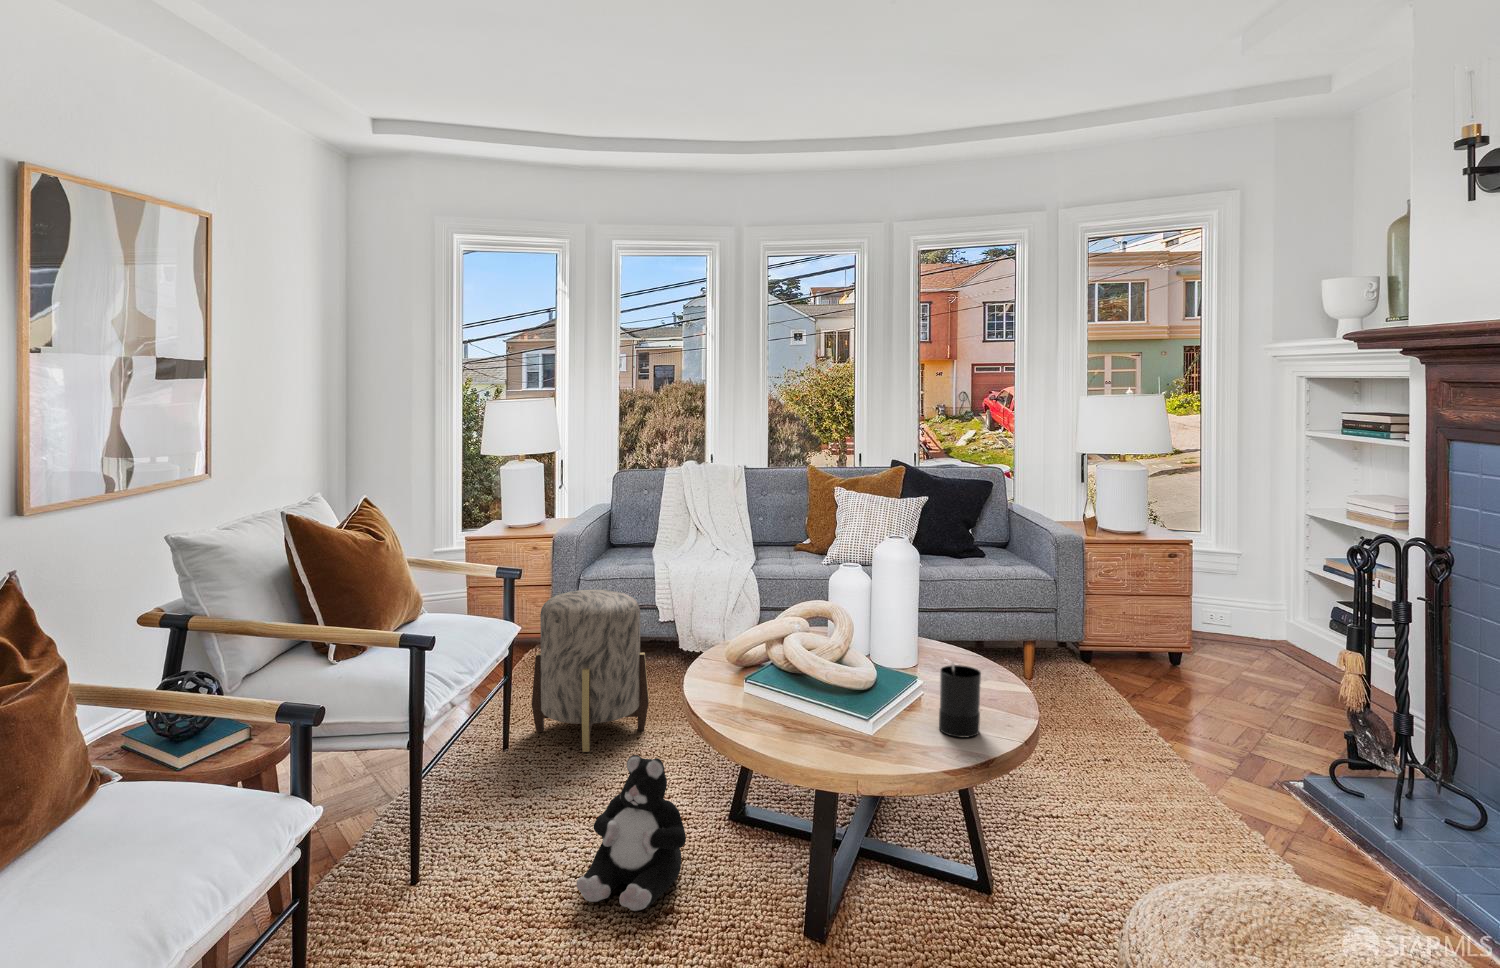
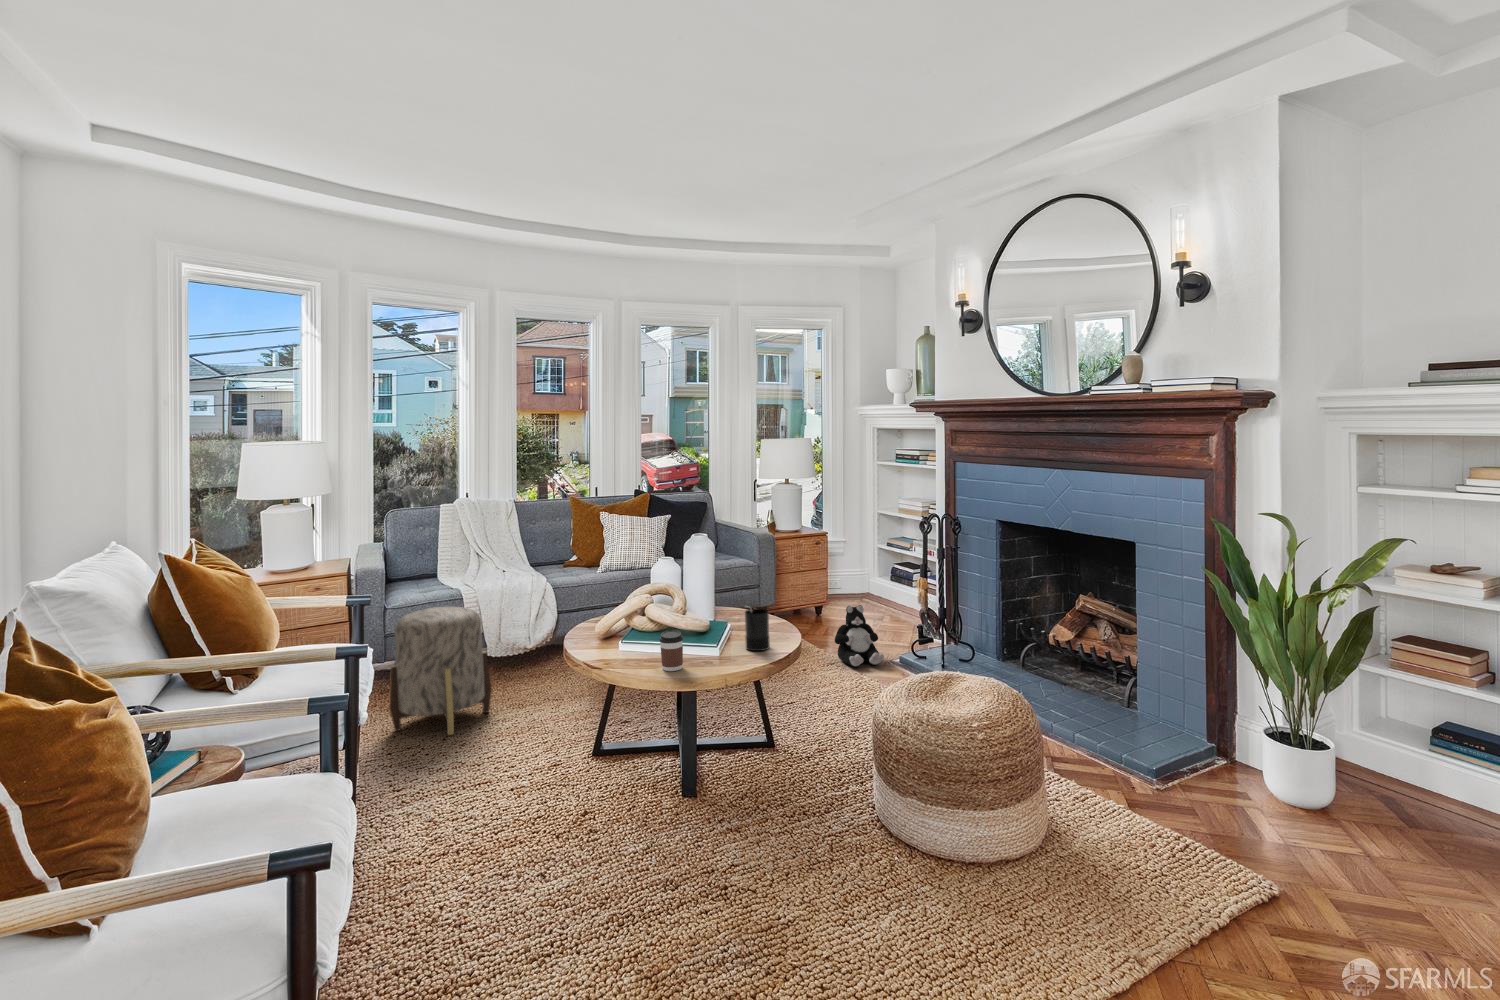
coffee cup: none [786,680,822,745] -> present [660,630,683,671]
plush toy: present [577,755,686,911] -> present [835,605,884,666]

